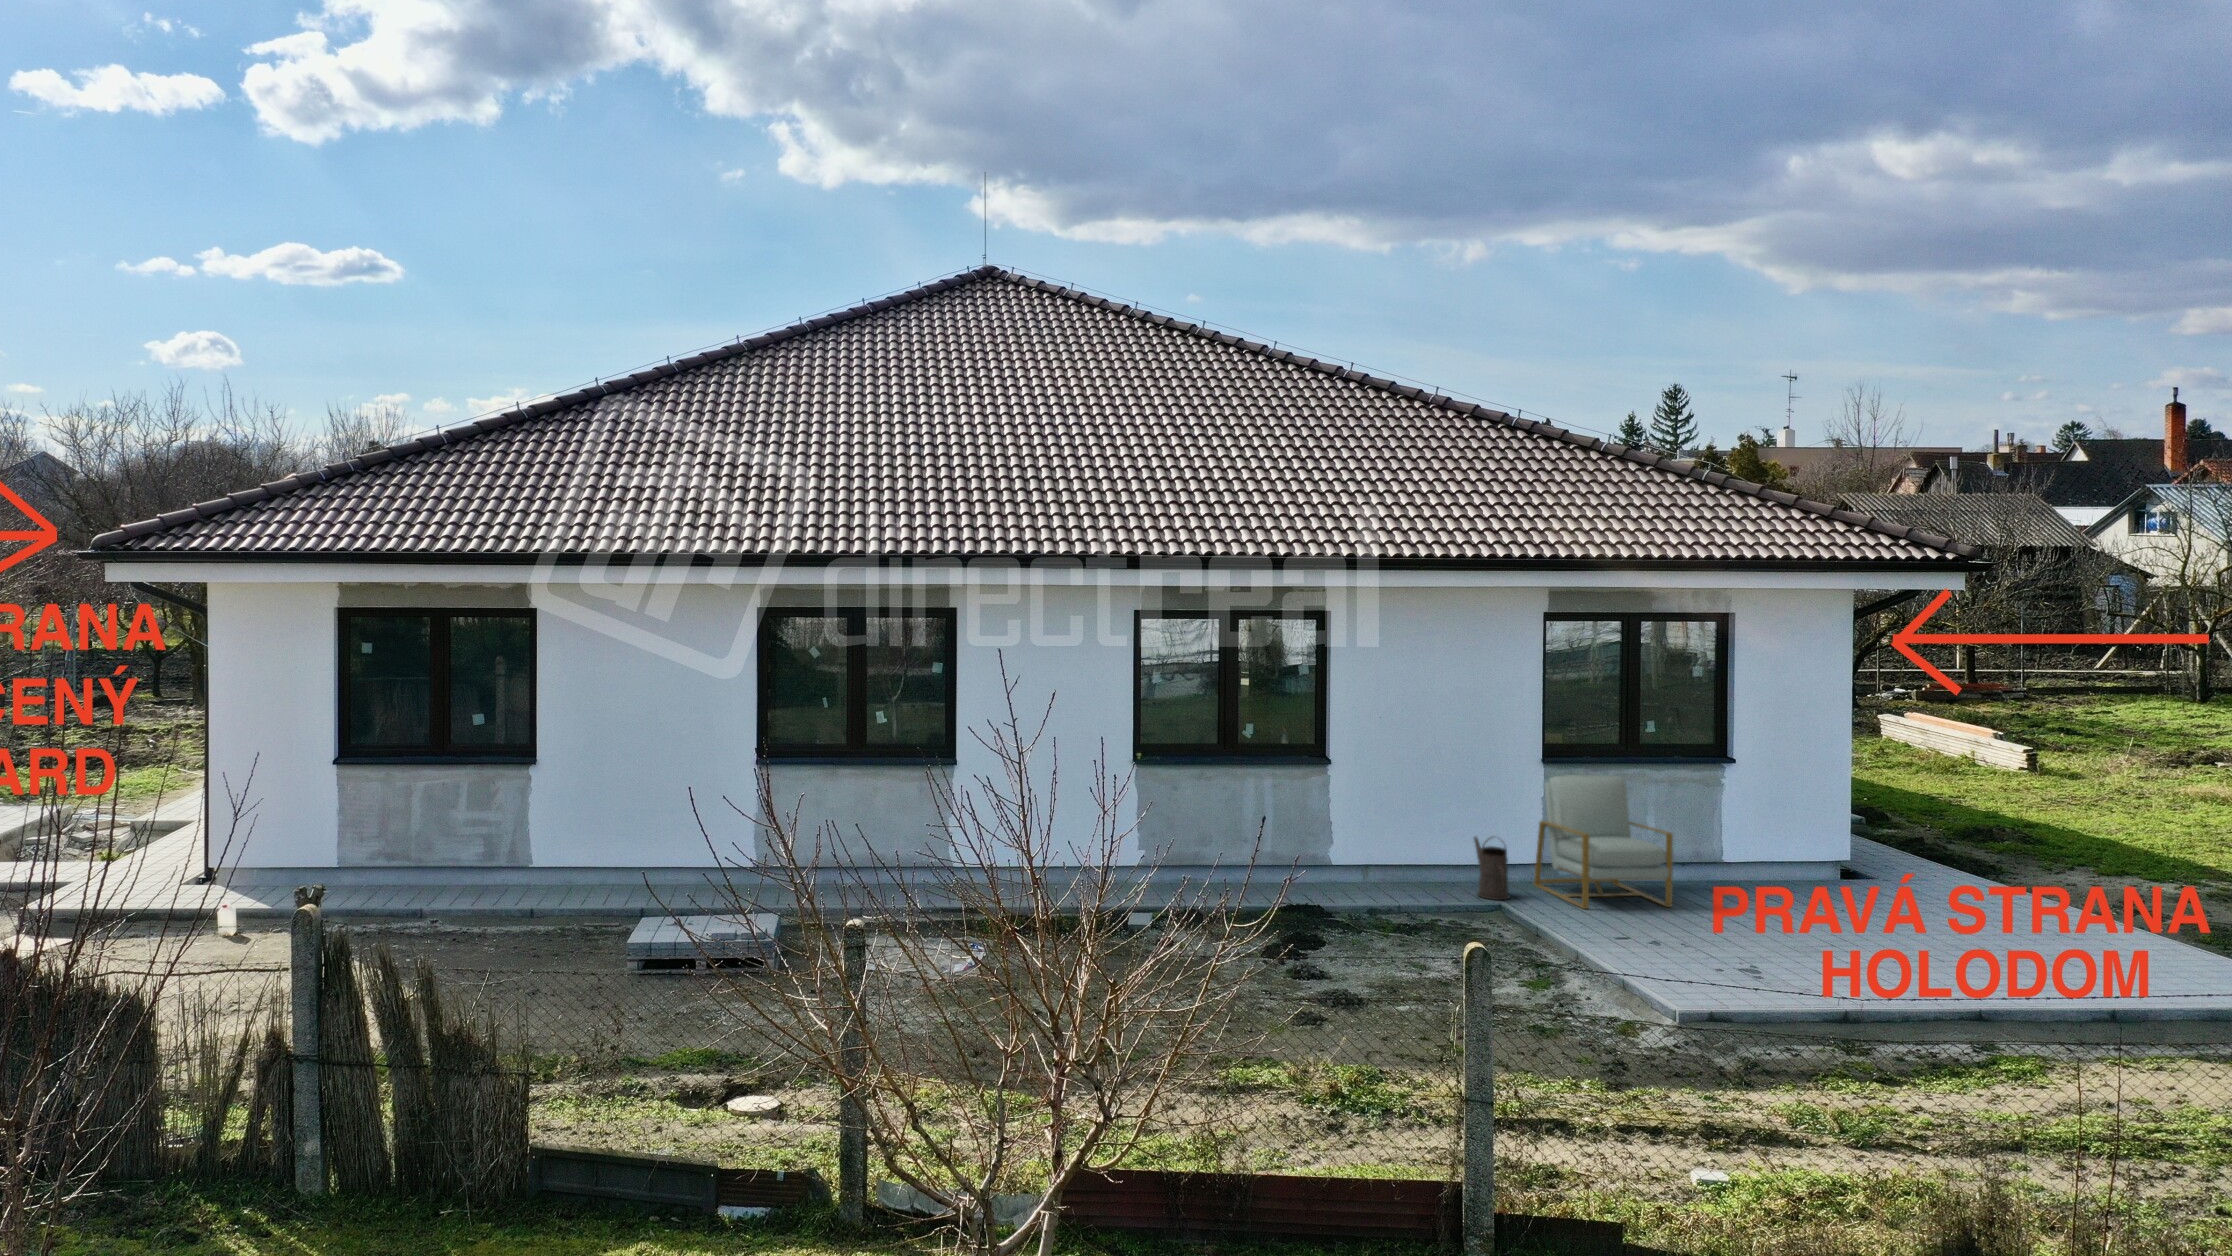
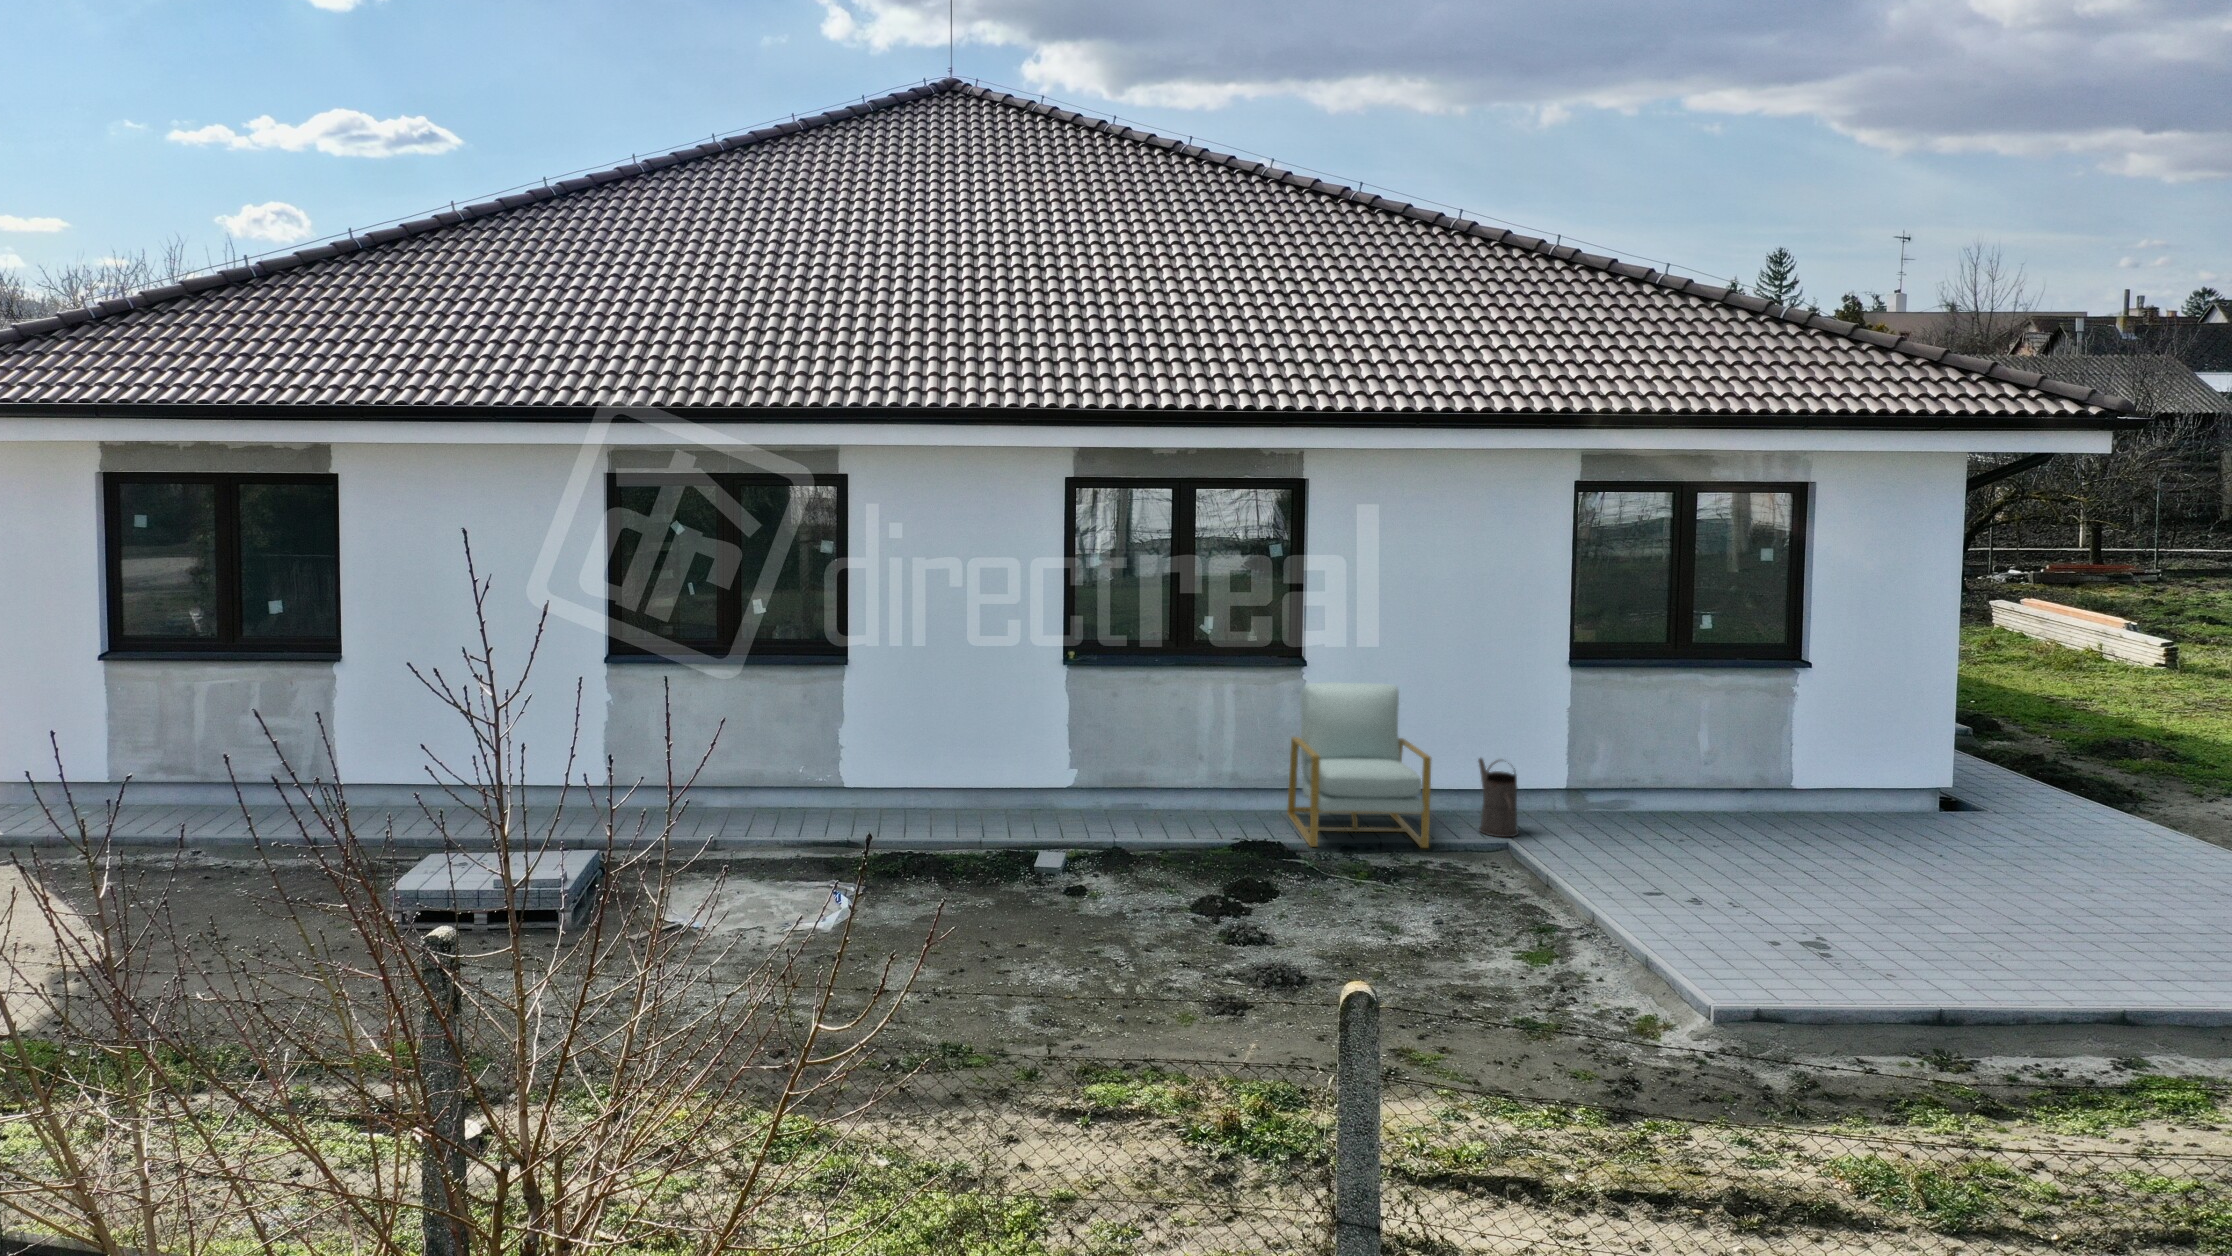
chair: present [1534,775,1673,909] -> present [1287,682,1431,848]

